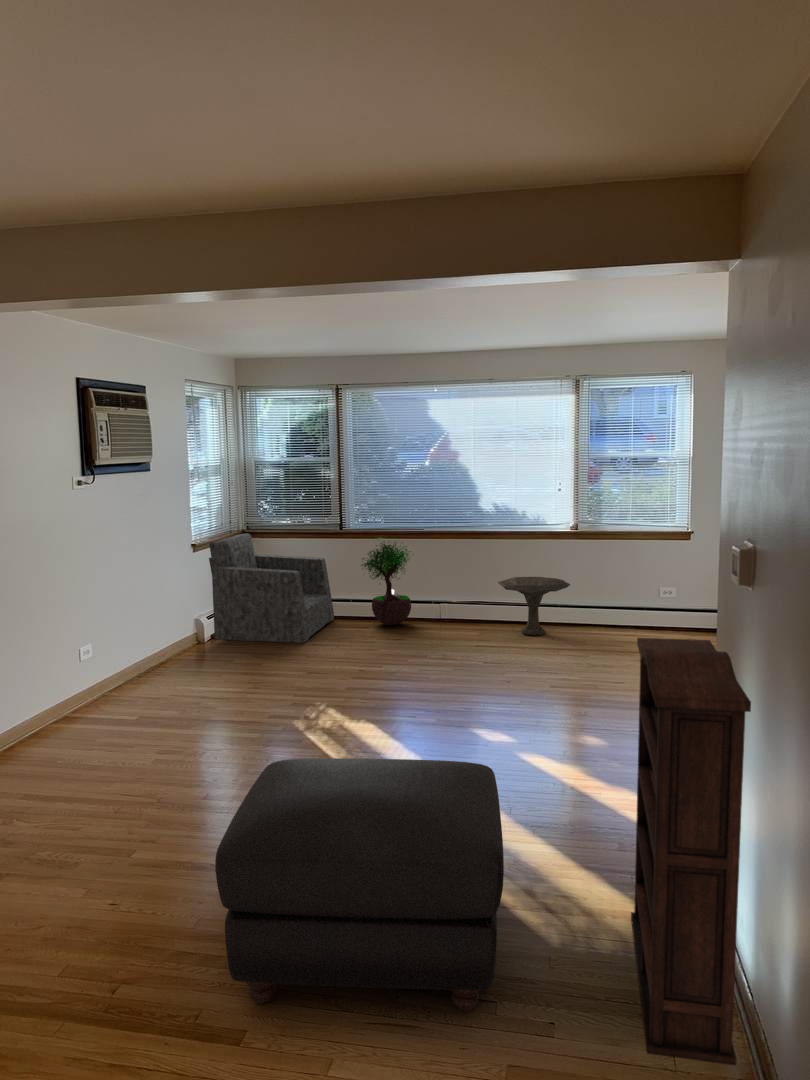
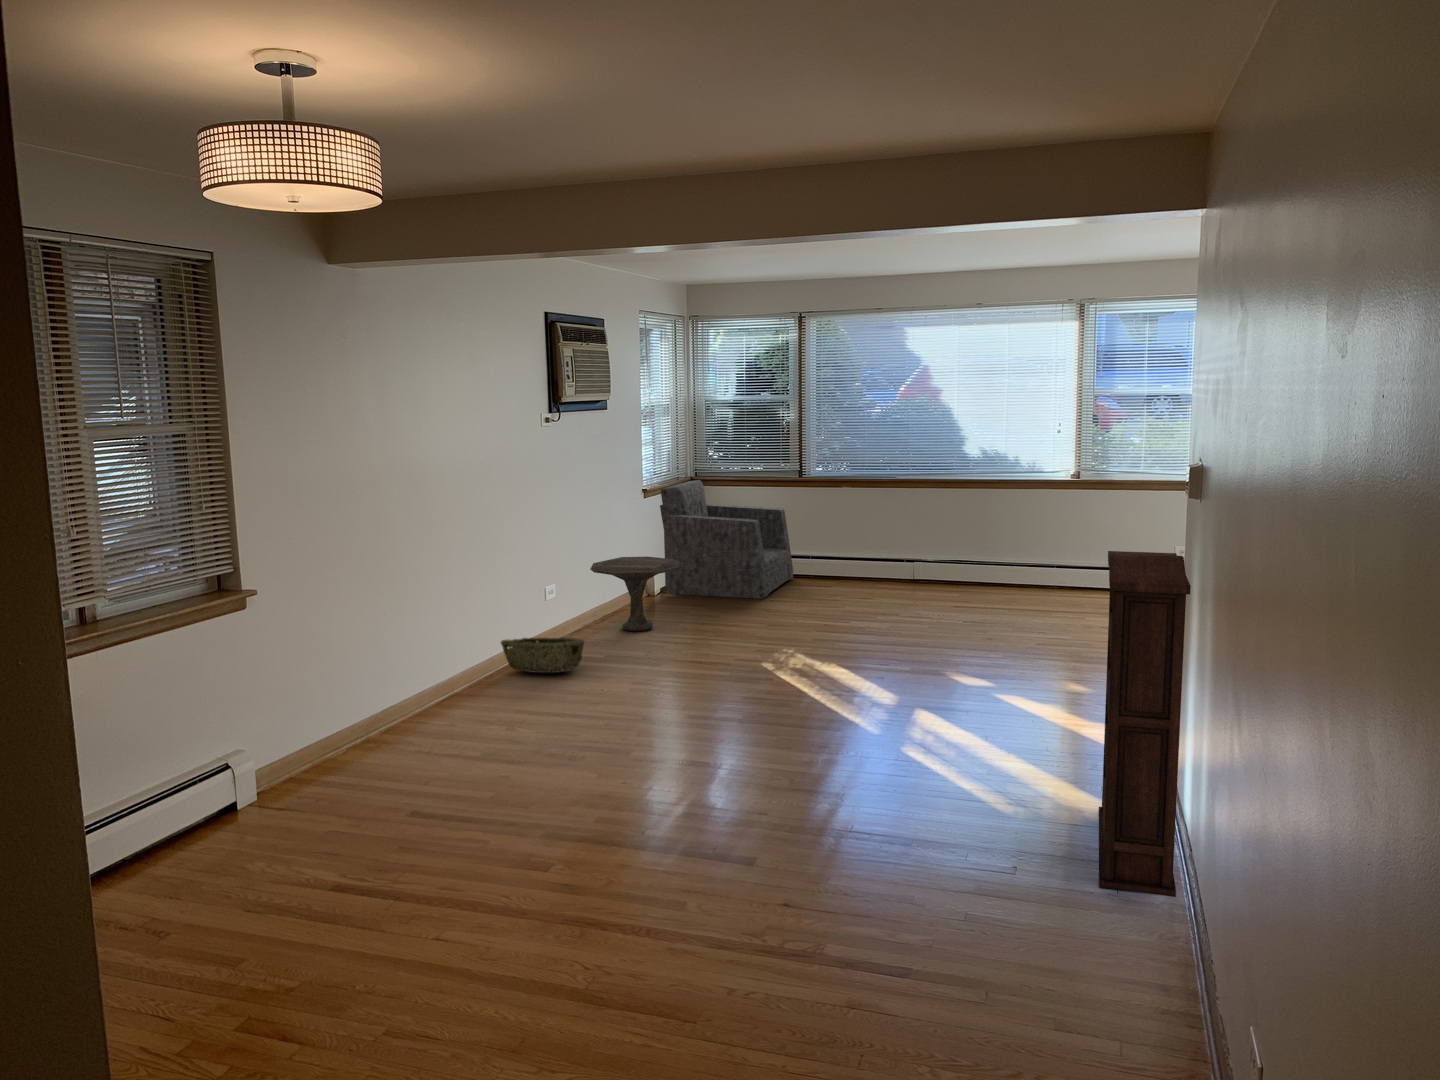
potted tree: present [361,541,411,625] -> none [825,482,886,584]
side table: present [498,577,570,635] -> present [590,557,680,631]
woven basket: none [22,702,112,742] -> present [501,637,584,673]
ottoman: present [215,758,504,1012] -> none [735,659,978,859]

